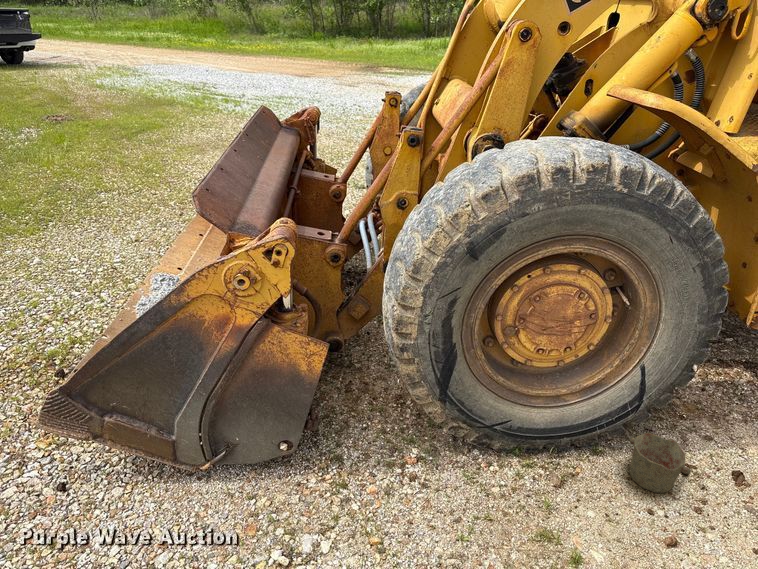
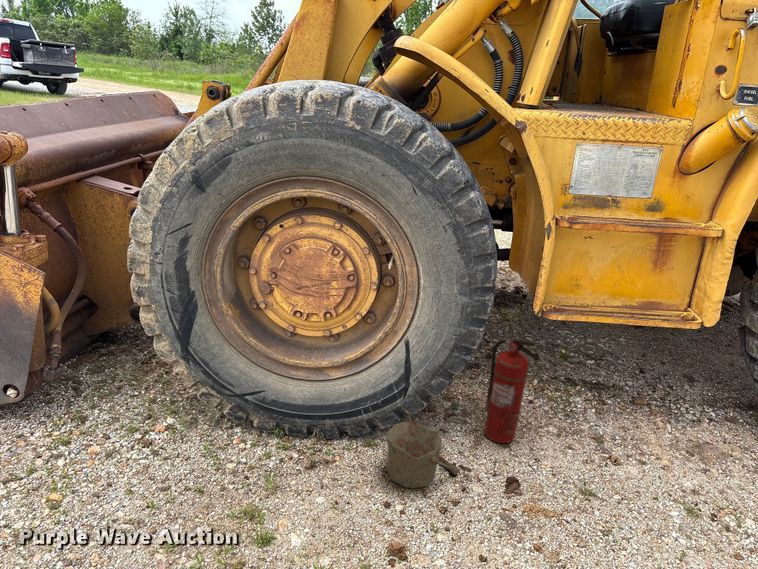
fire extinguisher: none [684,348,747,437] -> present [484,338,537,443]

